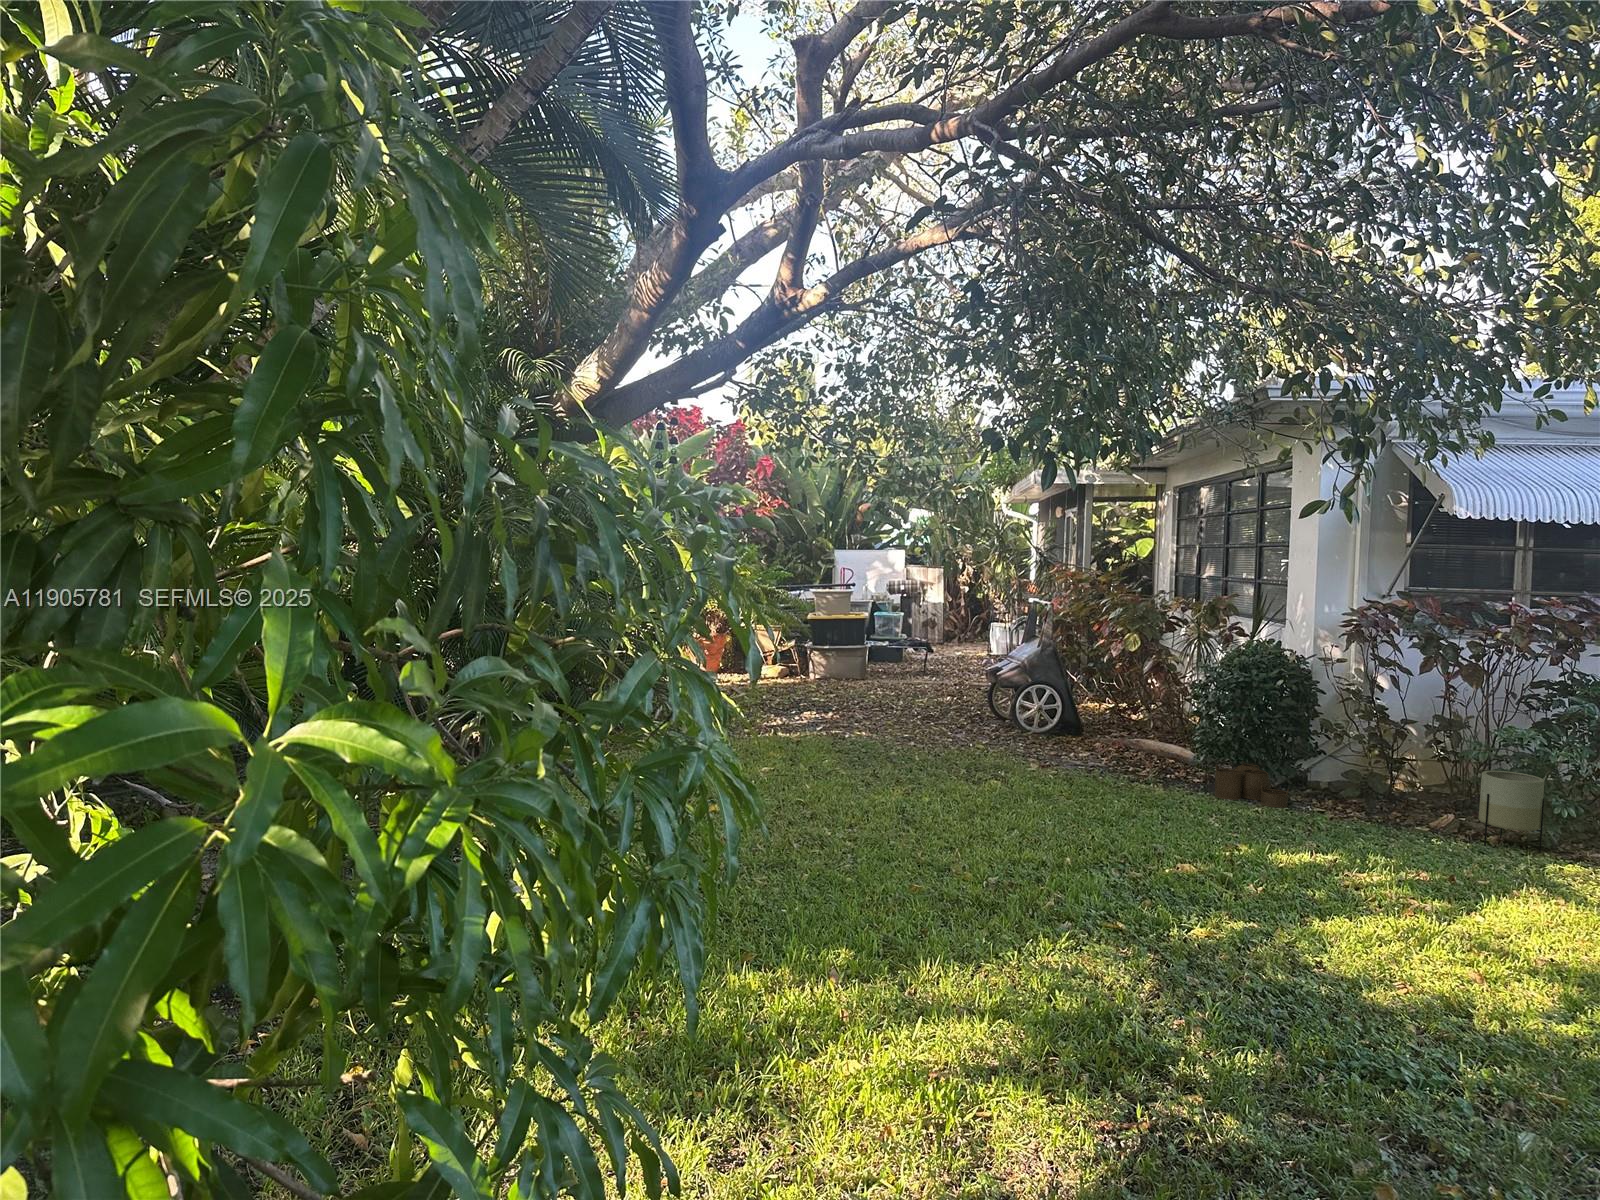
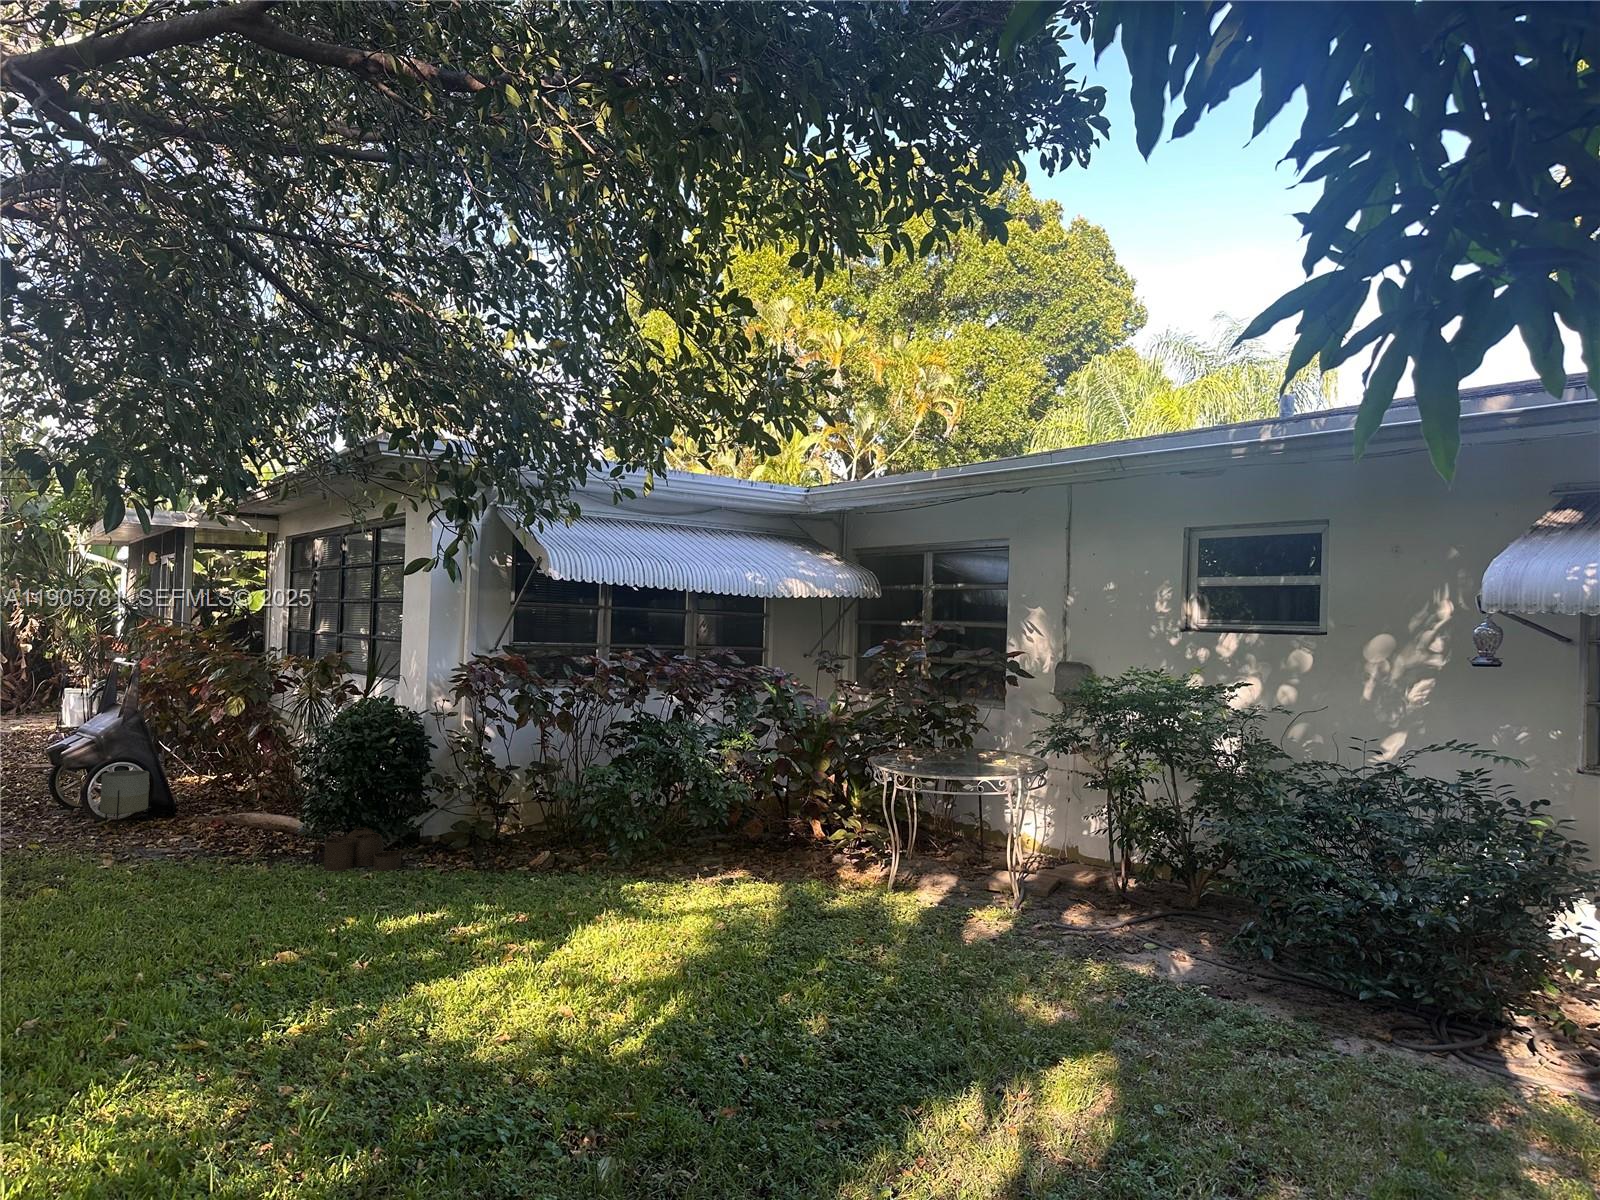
planter: present [1479,771,1544,852] -> present [100,770,150,831]

